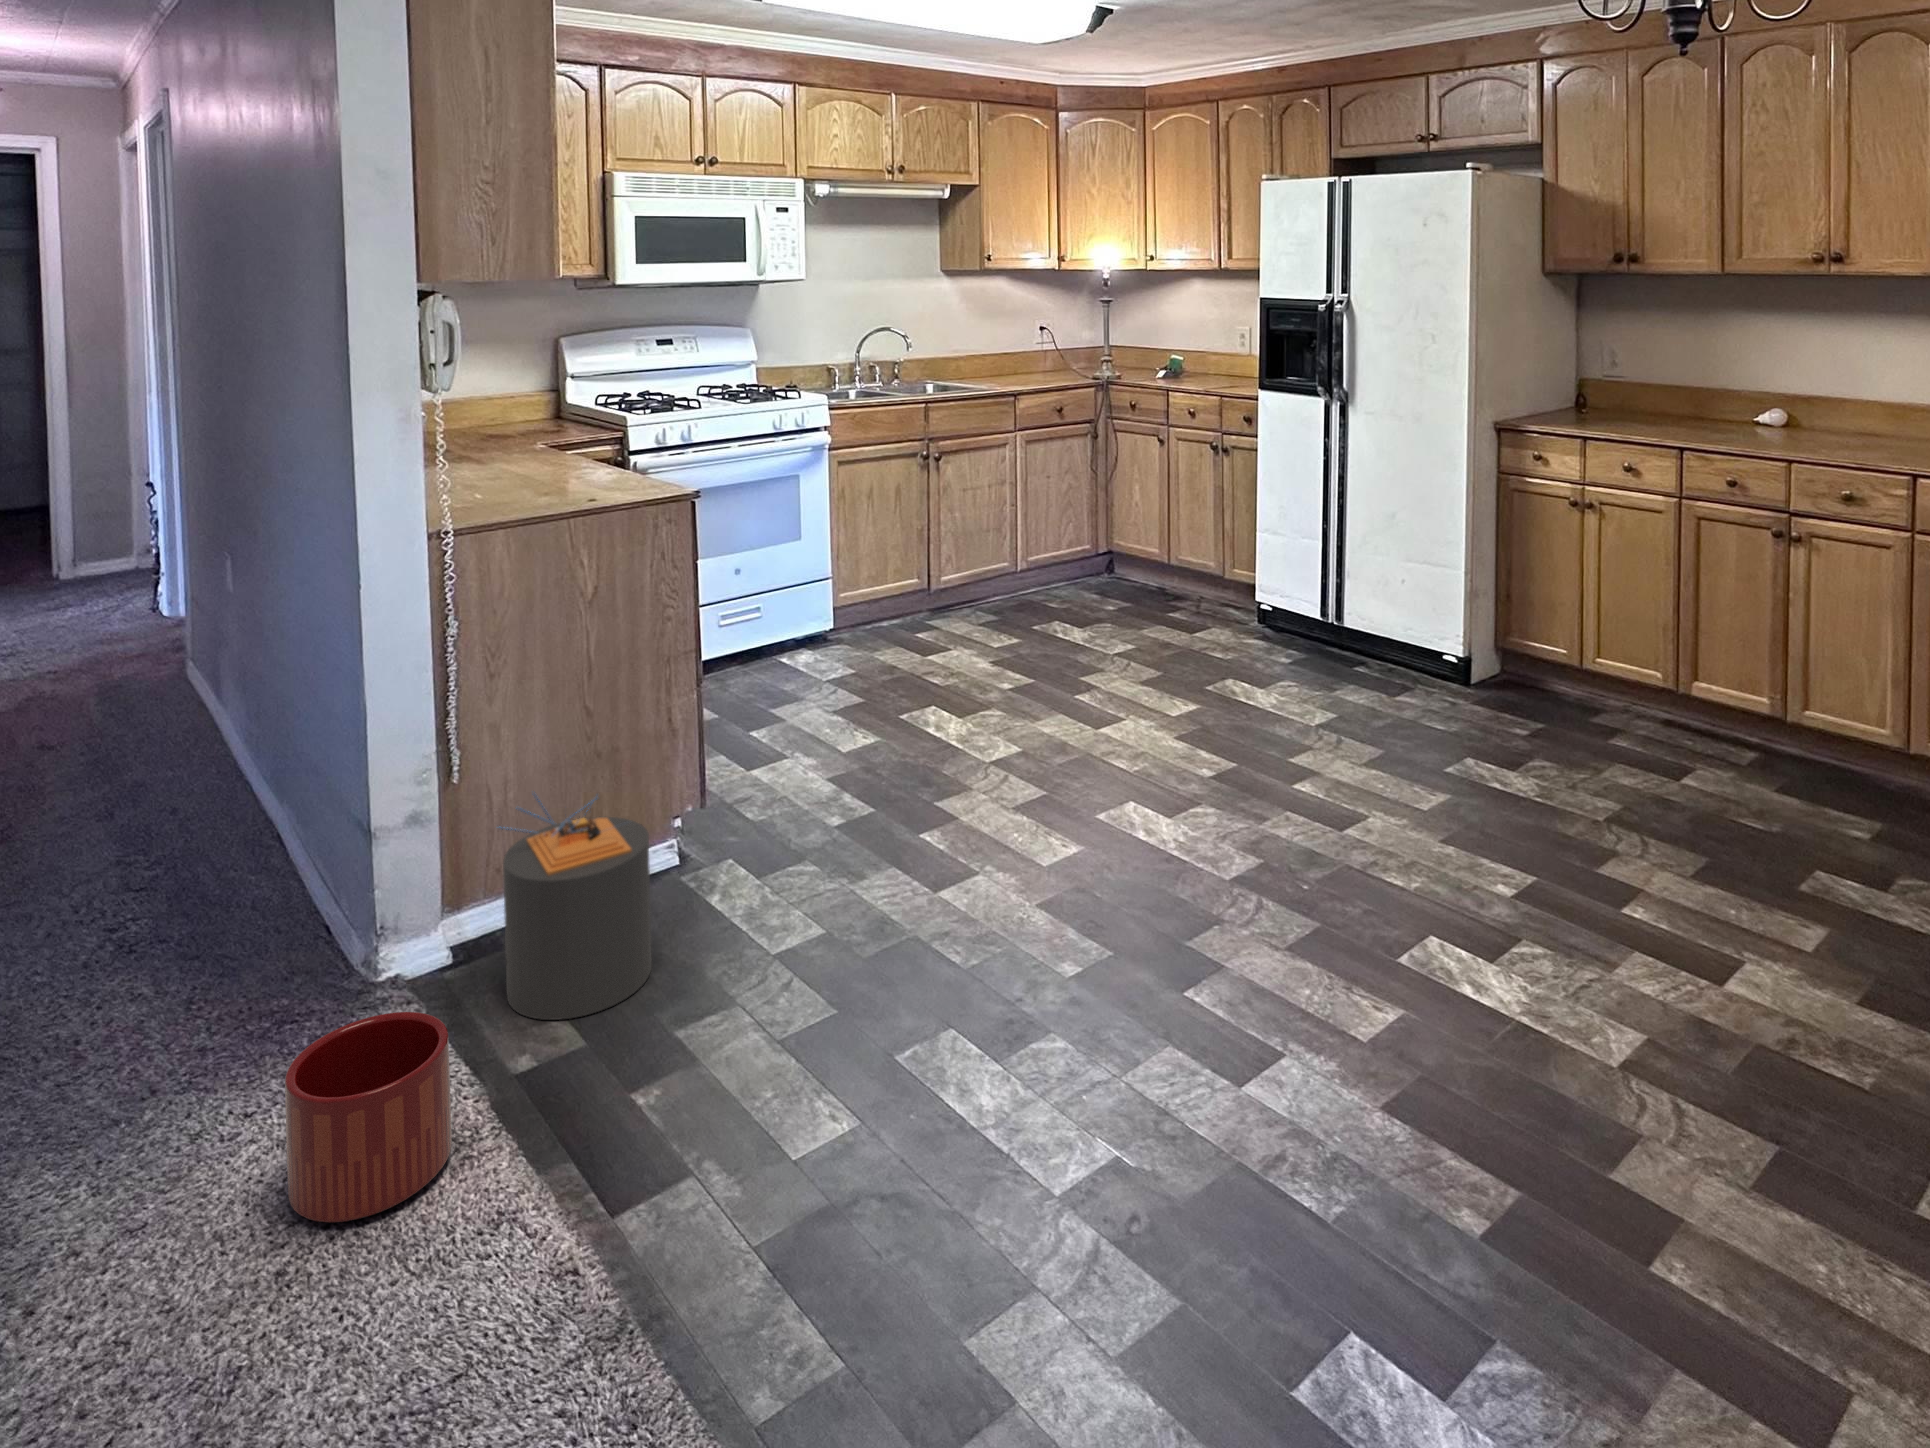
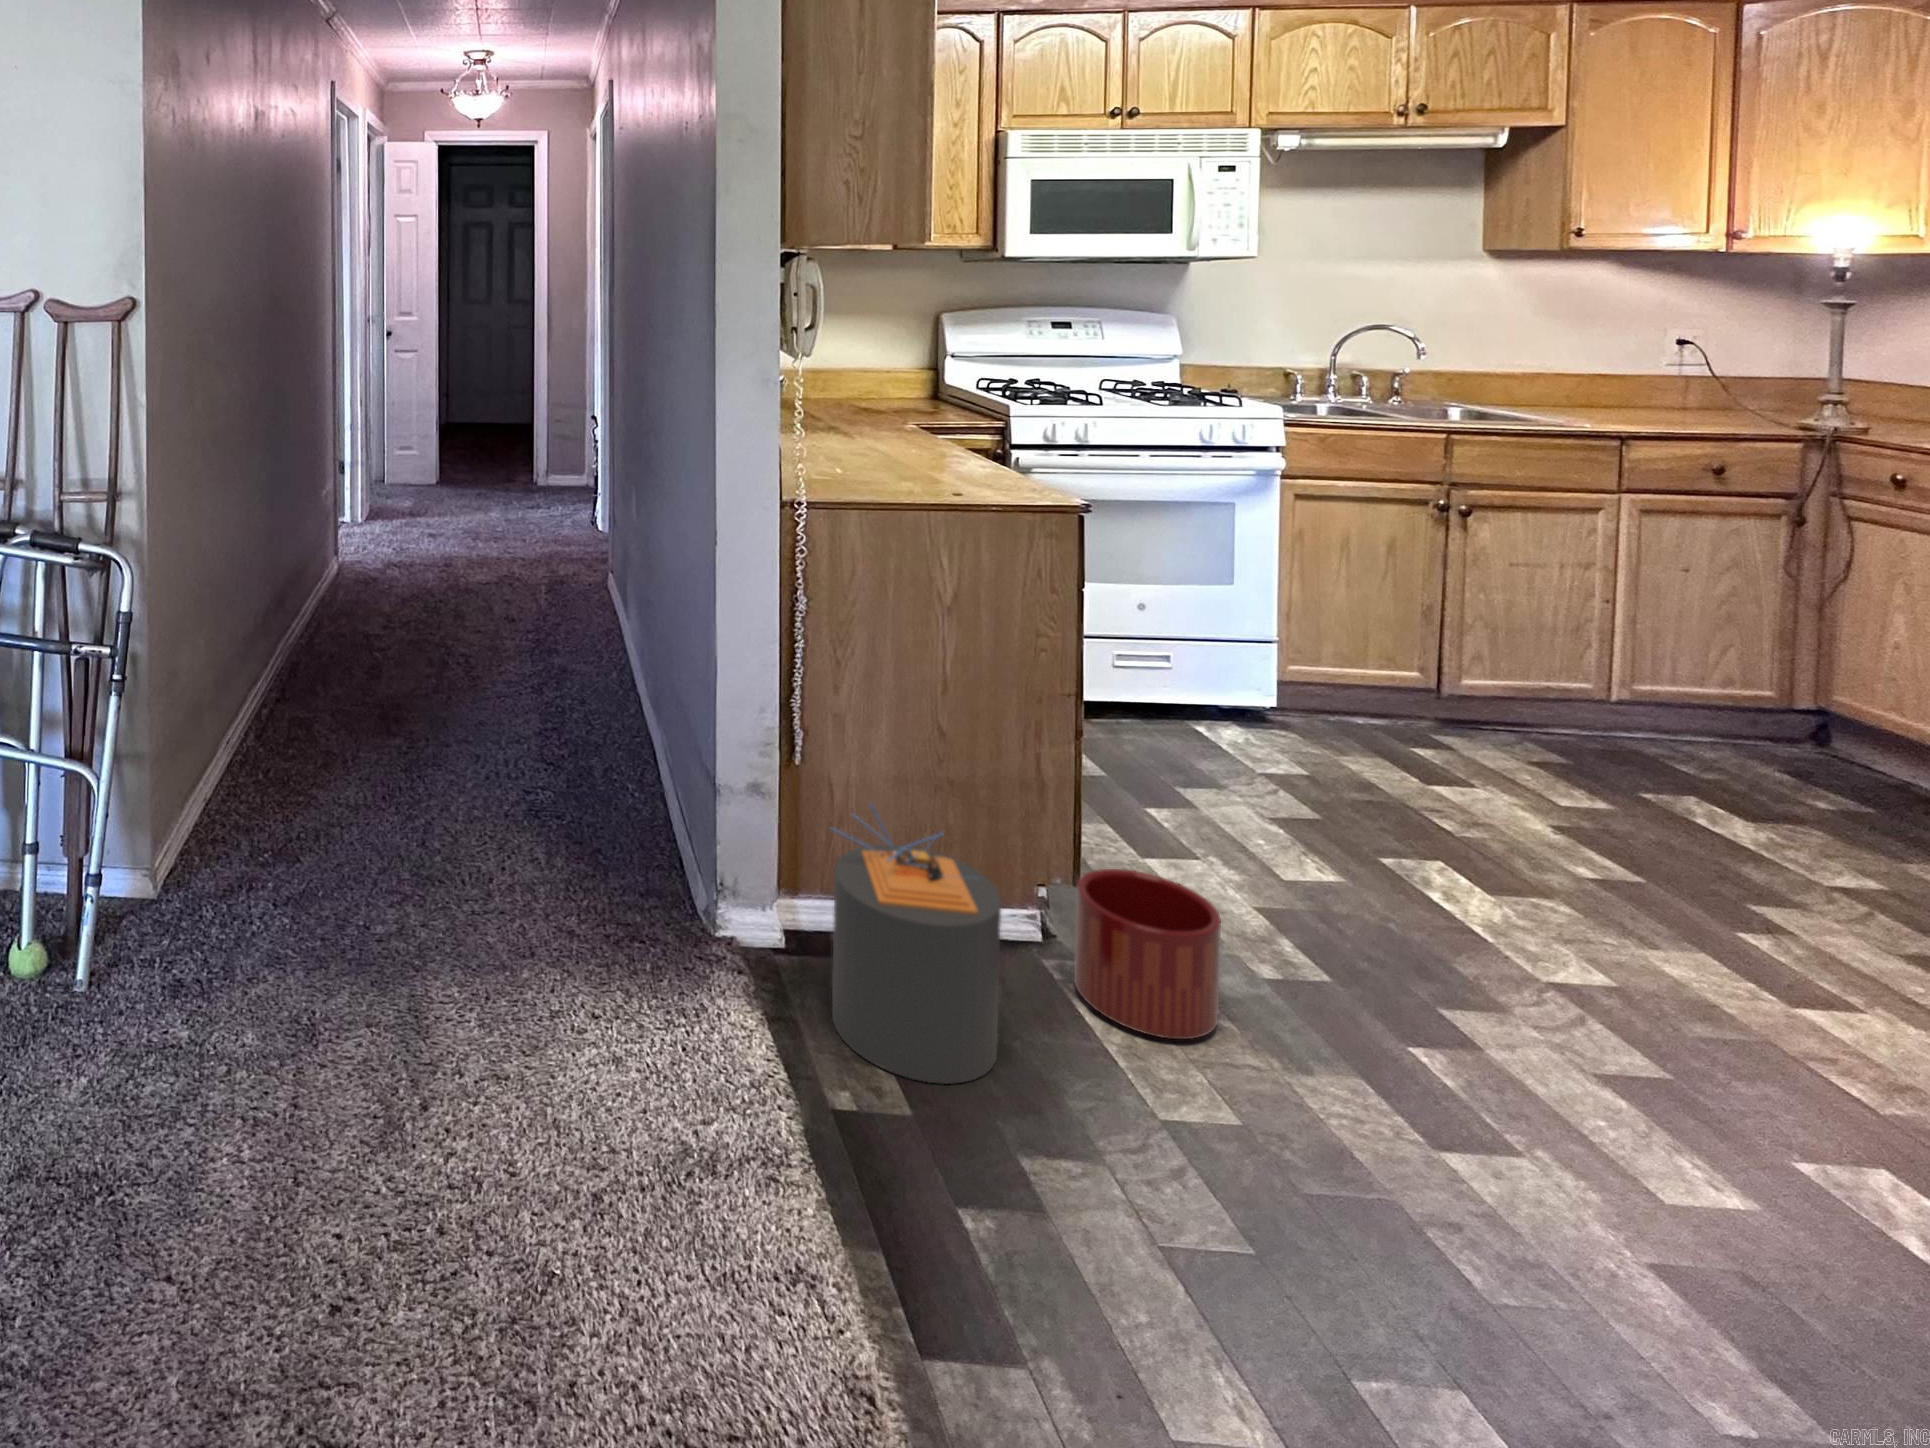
planter: present [285,1012,452,1222] -> present [1074,869,1221,1039]

